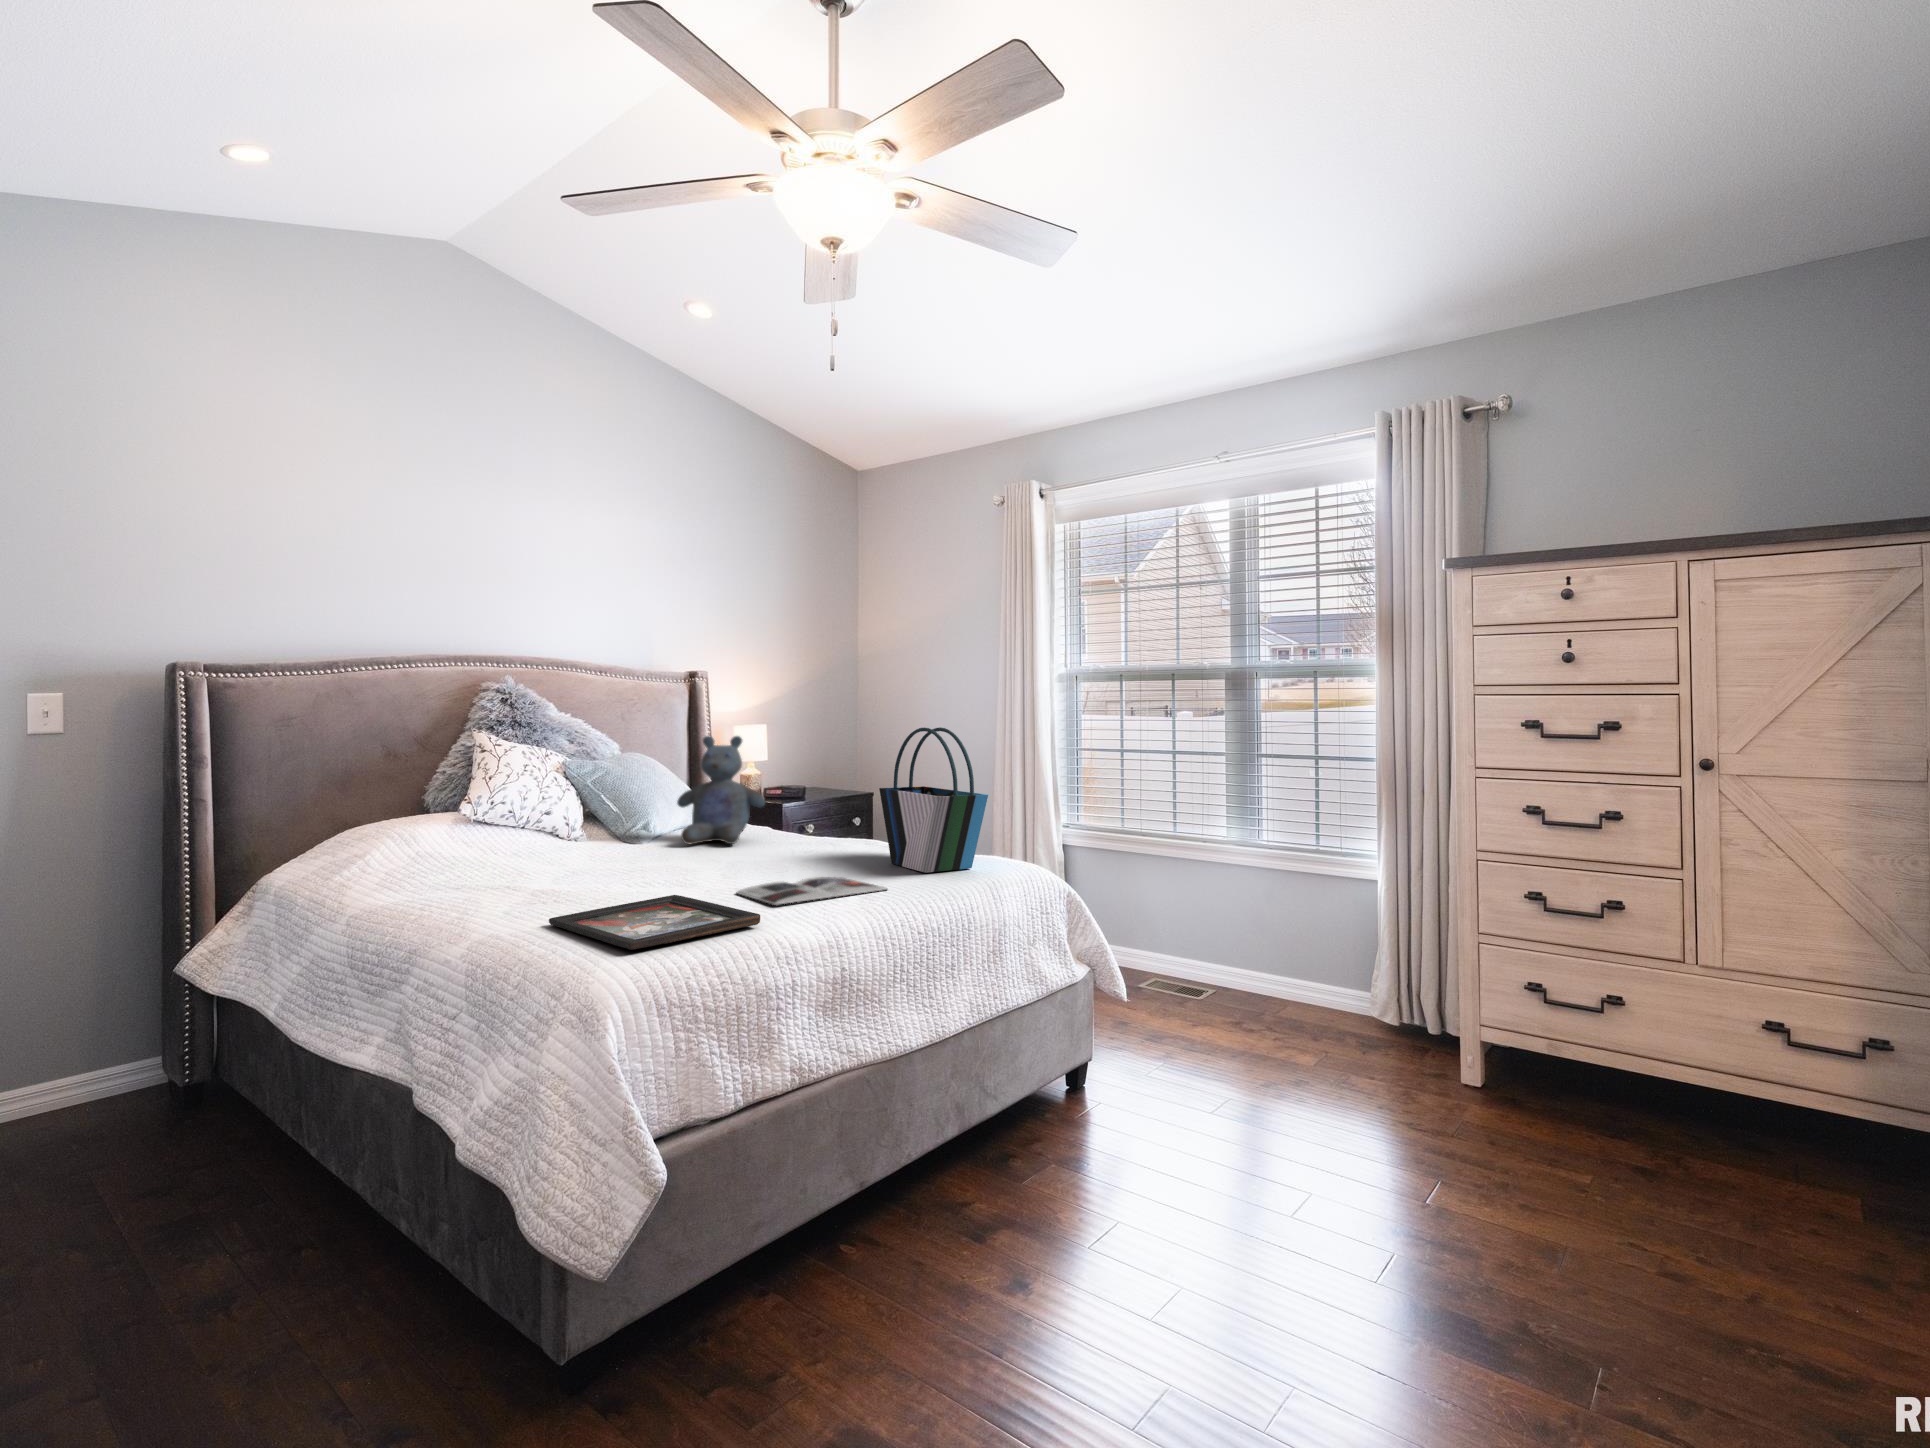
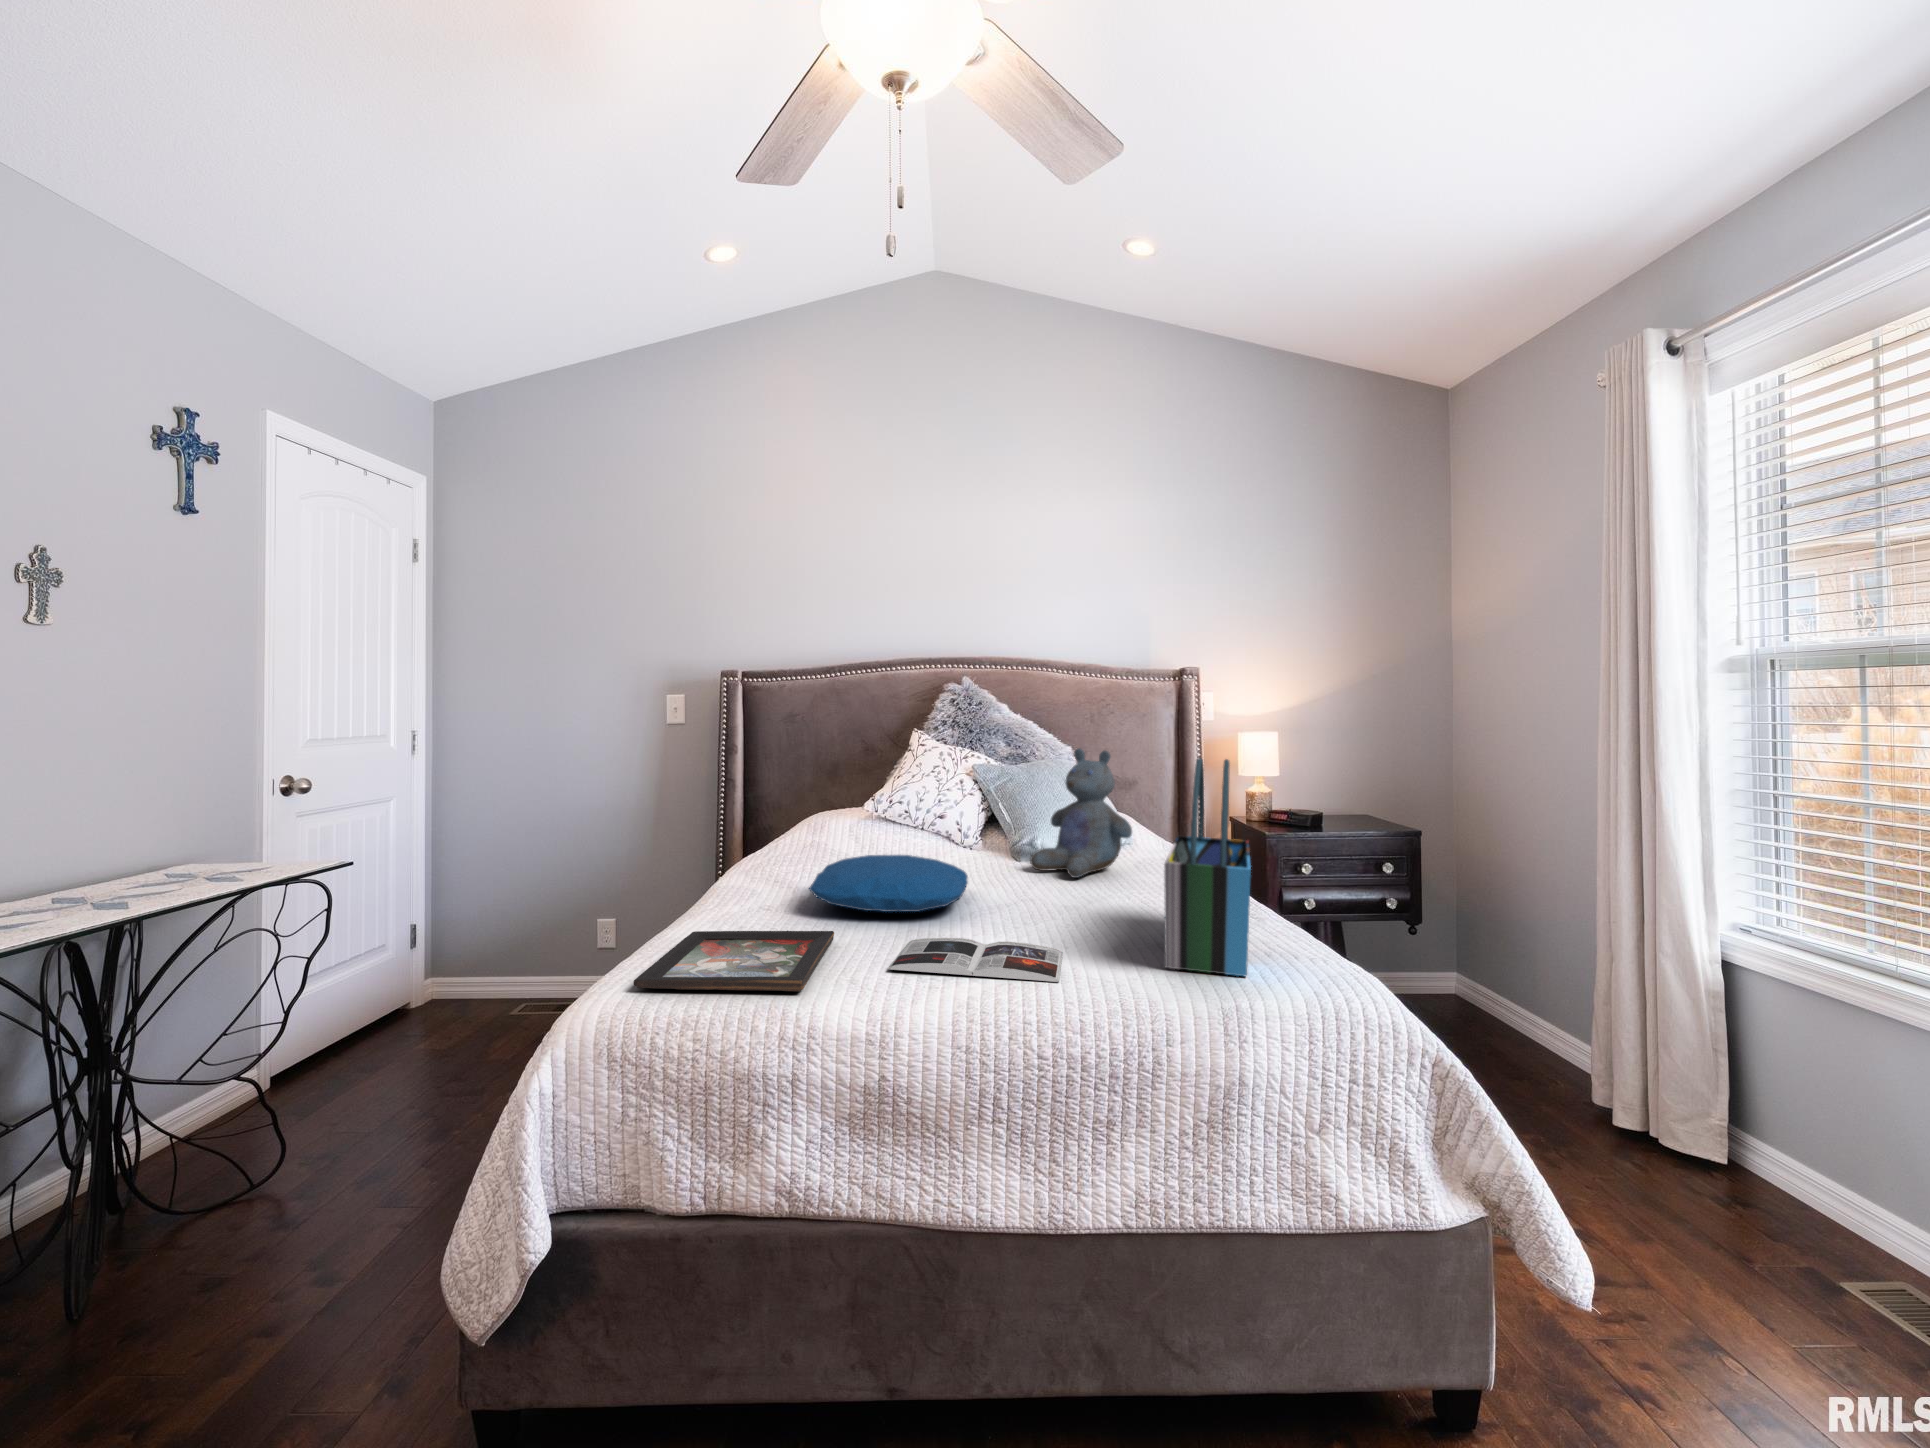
pillow: none [553,835,727,884] -> present [809,855,968,912]

